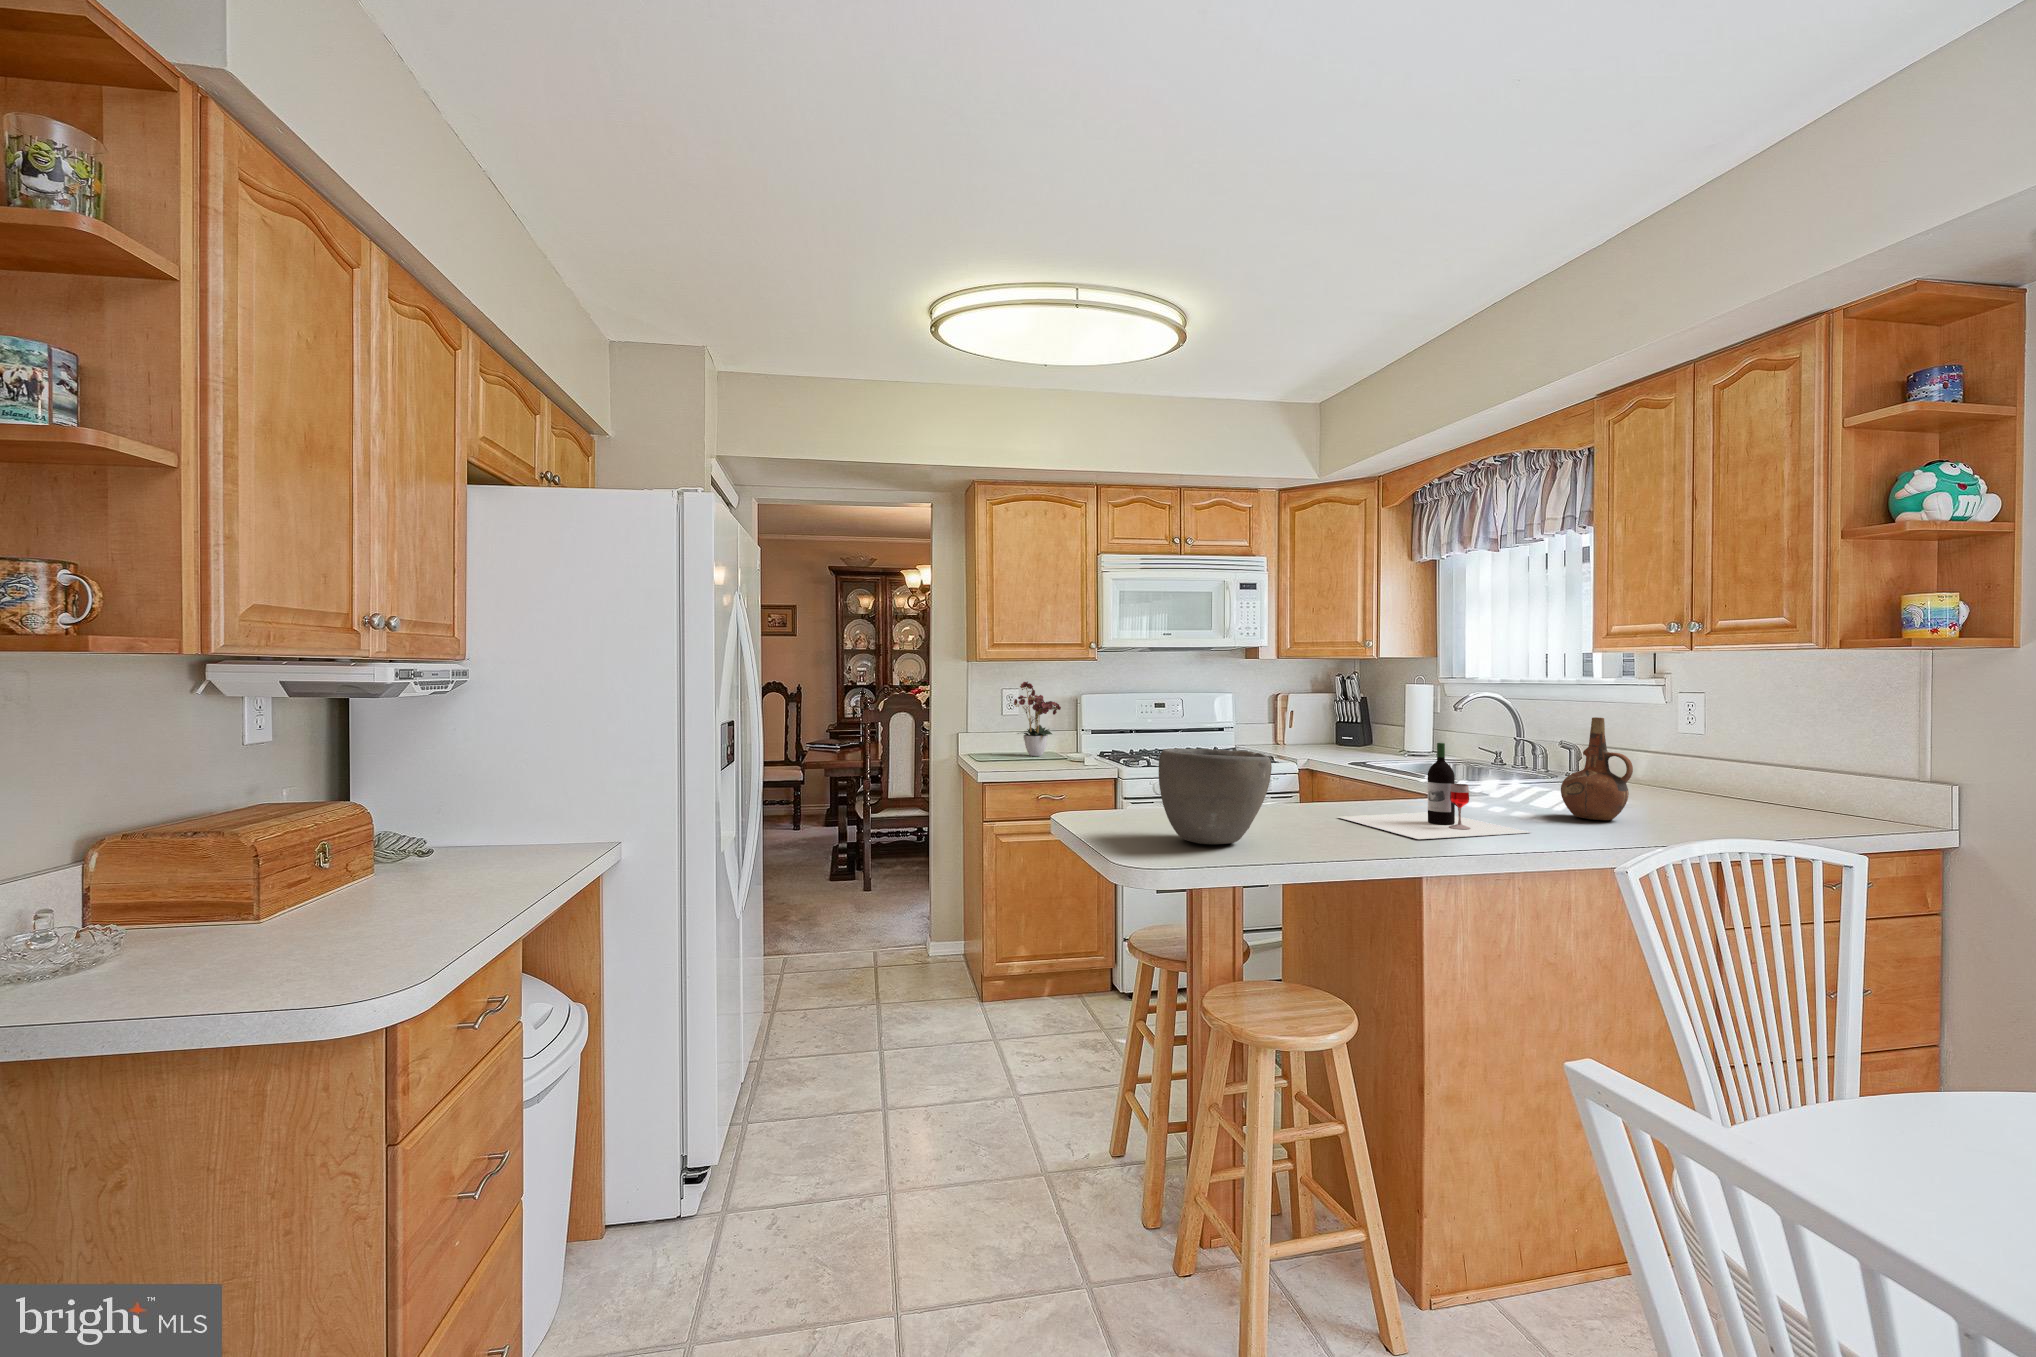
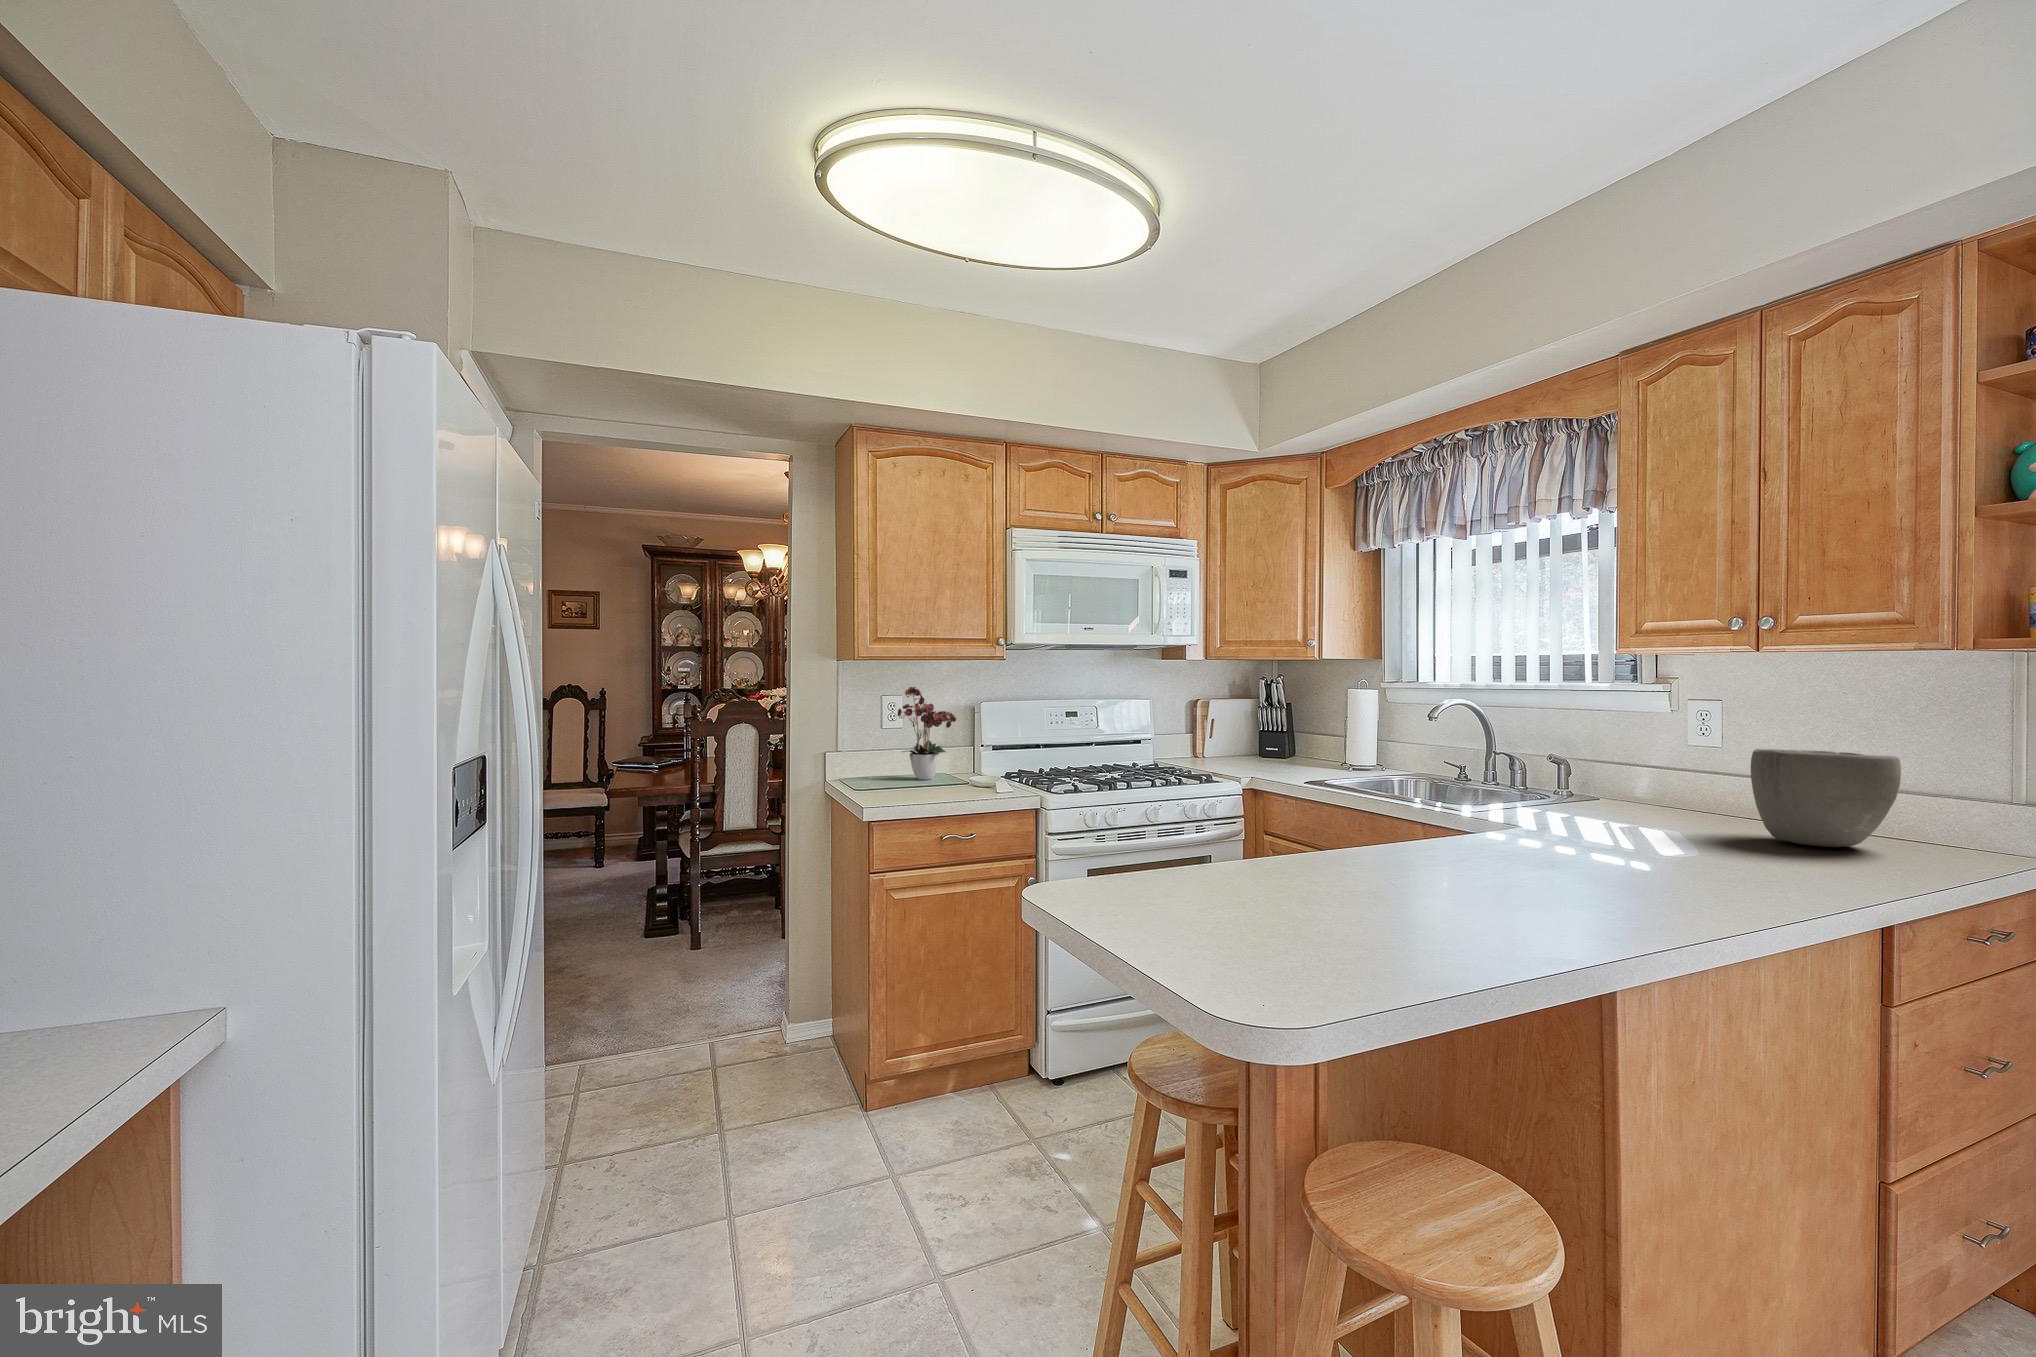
ceramic pitcher: present [1561,717,1633,820] -> none [1645,734,1739,864]
wine bottle: present [1339,743,1530,839] -> none [1392,771,1659,911]
bowl: present [1159,748,1272,845] -> present [1751,749,1901,847]

